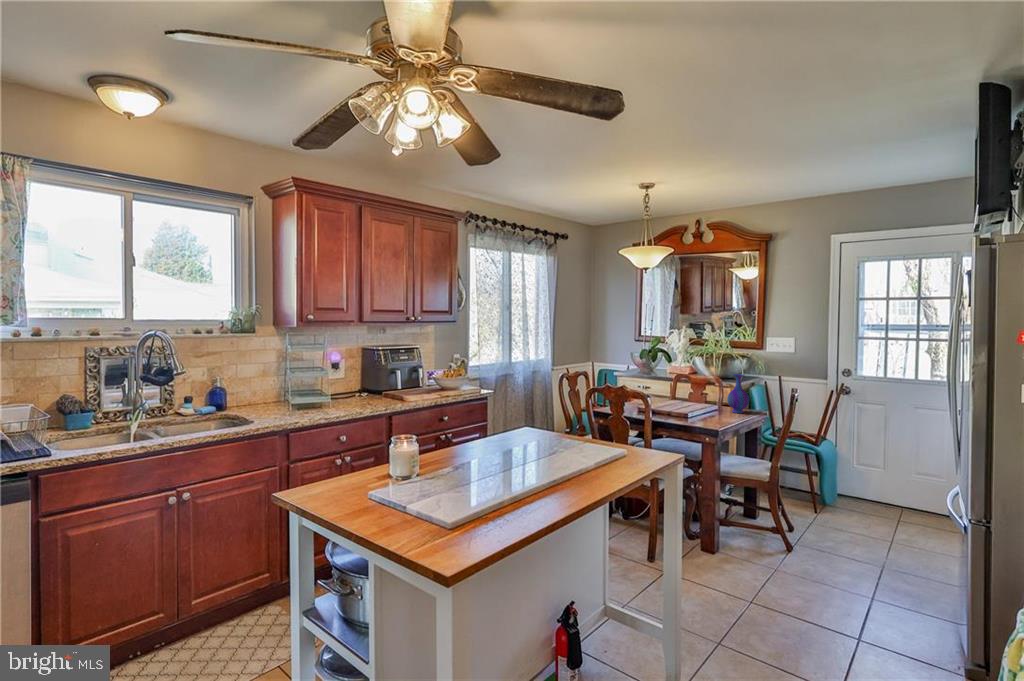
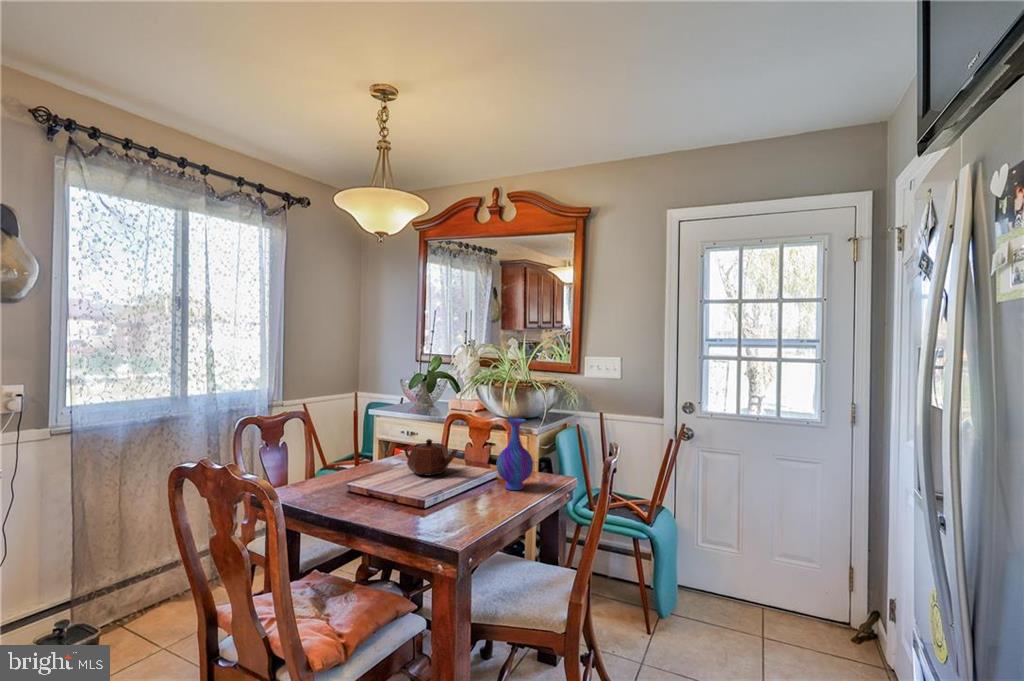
teapot: none [664,386,701,406] -> present [404,439,458,475]

